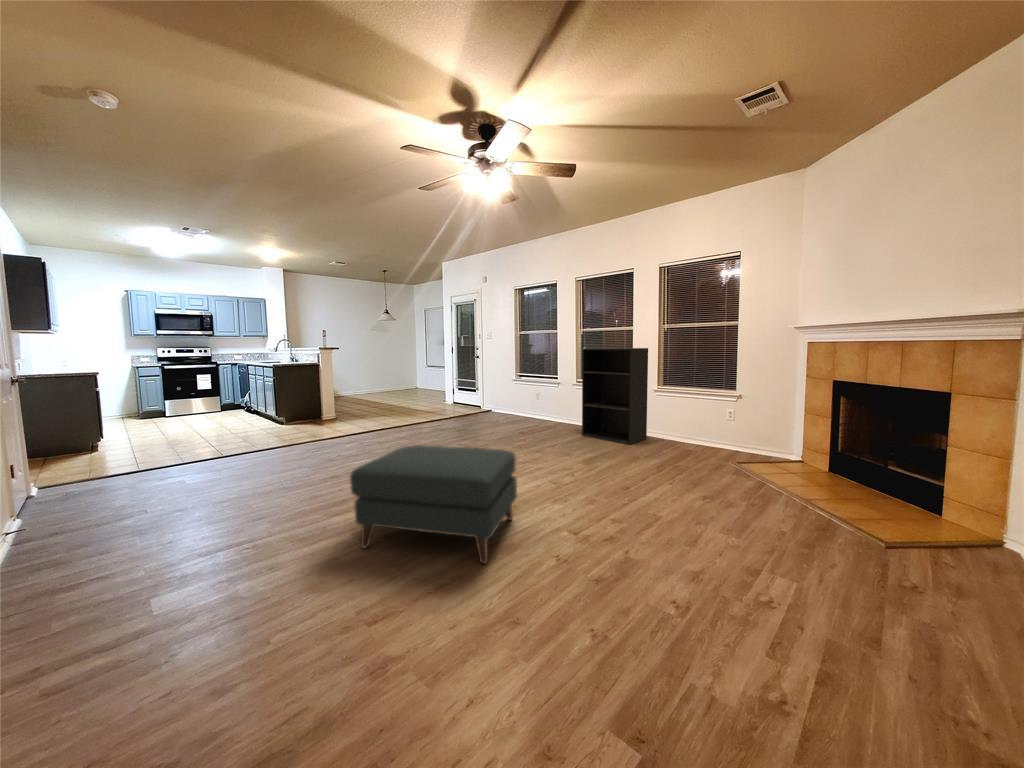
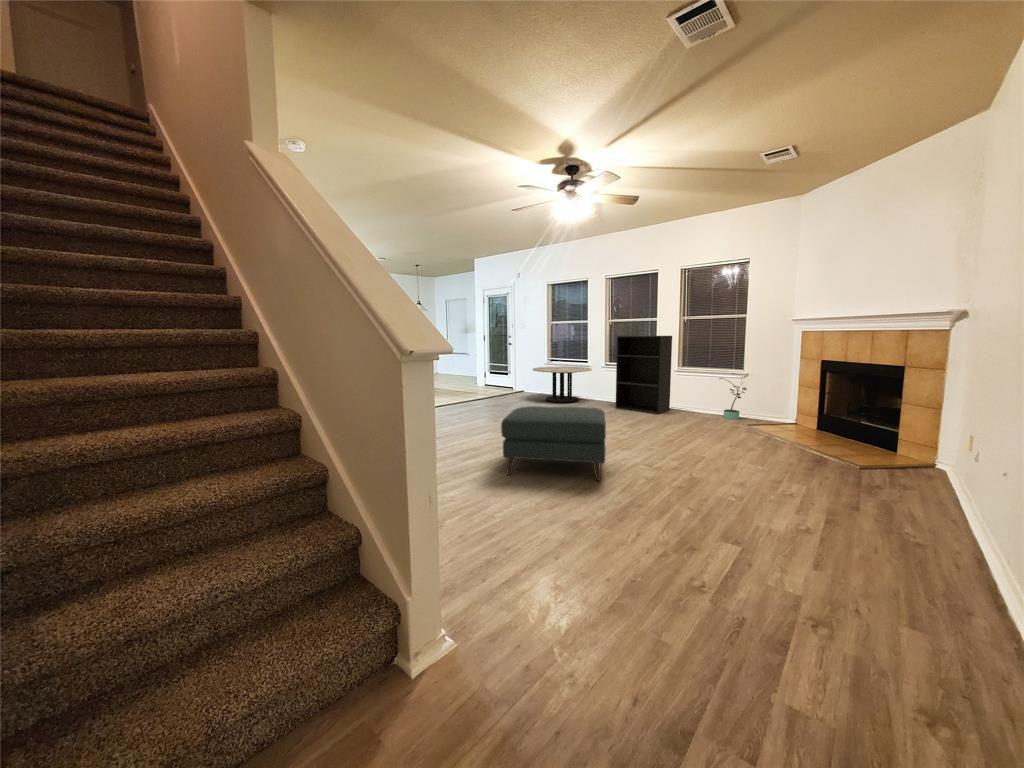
coffee table: none [490,383,560,427] -> present [533,366,592,403]
potted plant: none [703,395,740,454] -> present [719,373,747,419]

